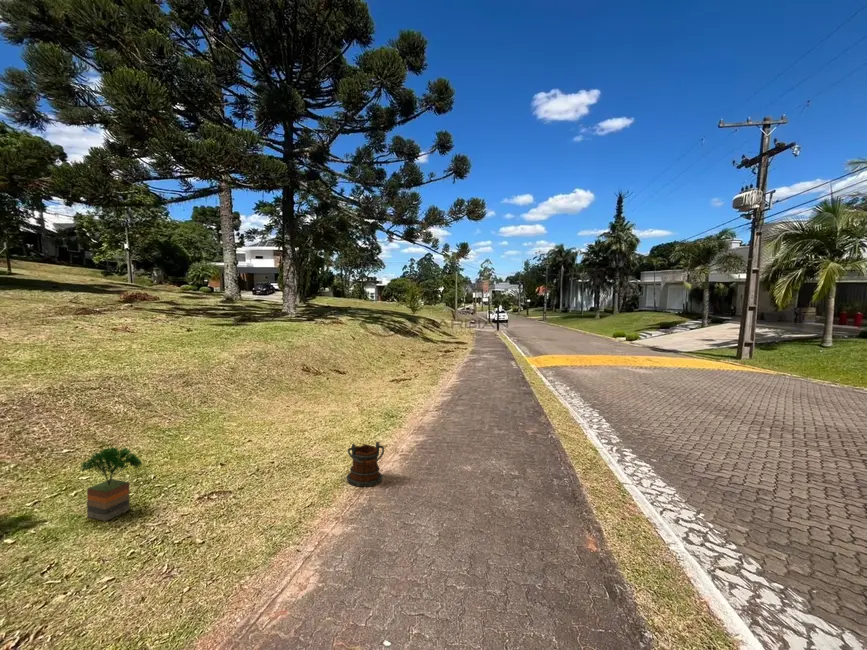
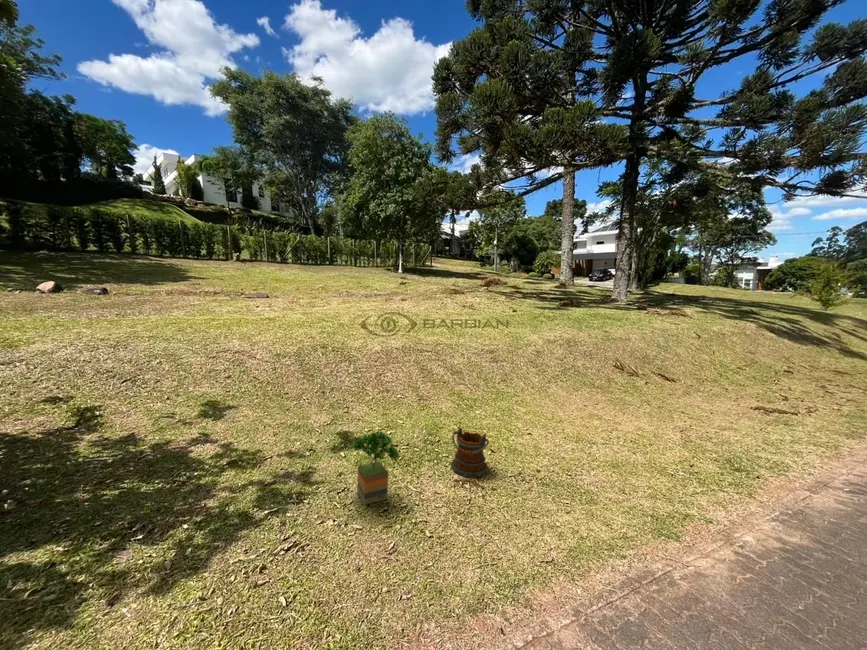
bucket: present [346,442,384,487] -> present [451,428,489,477]

